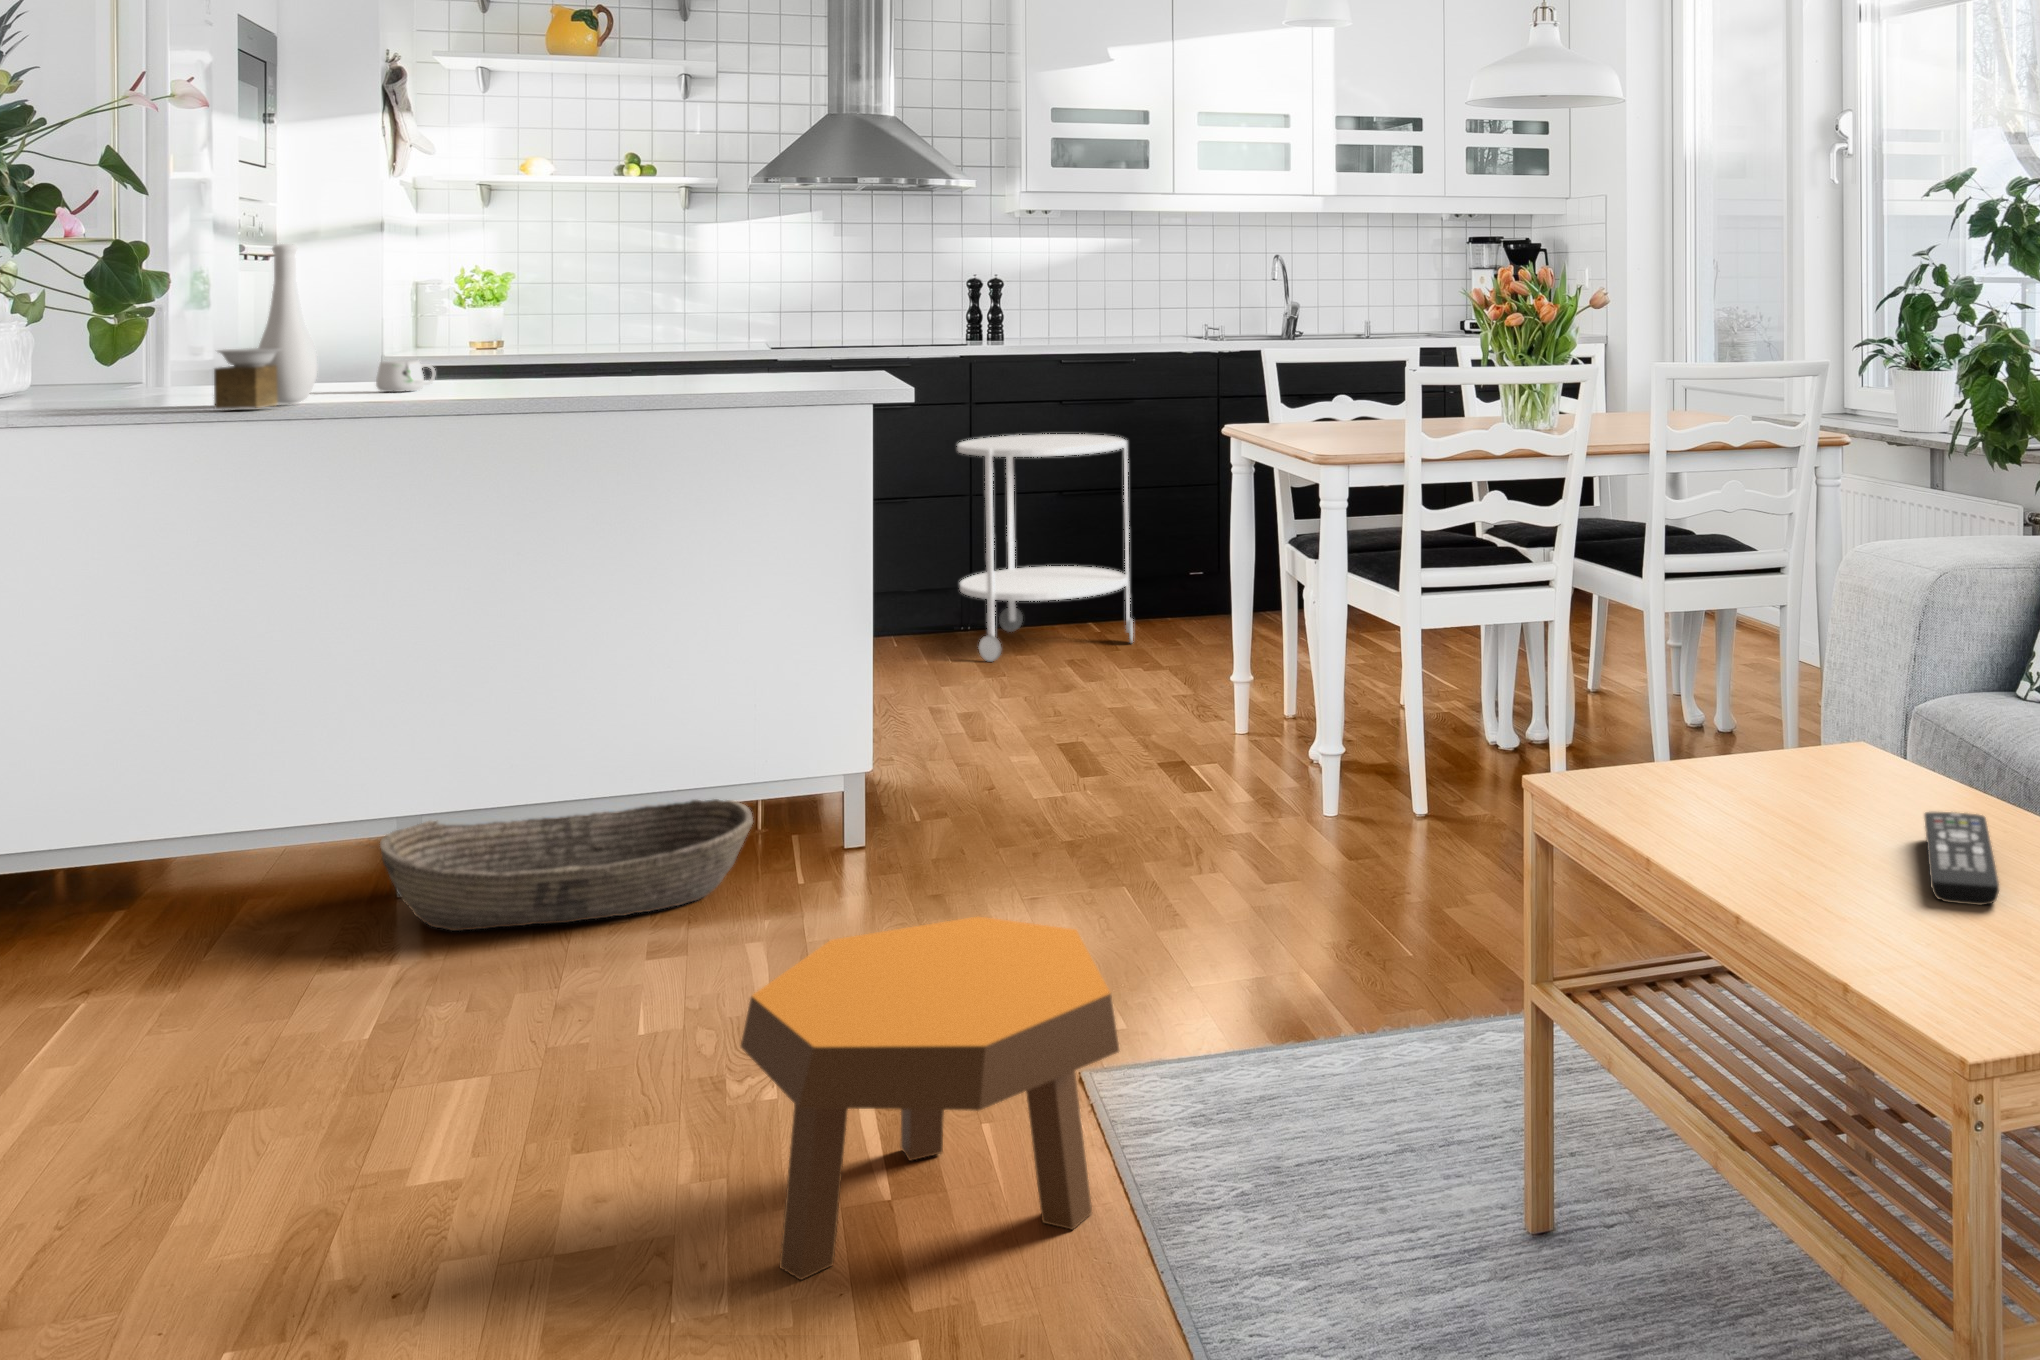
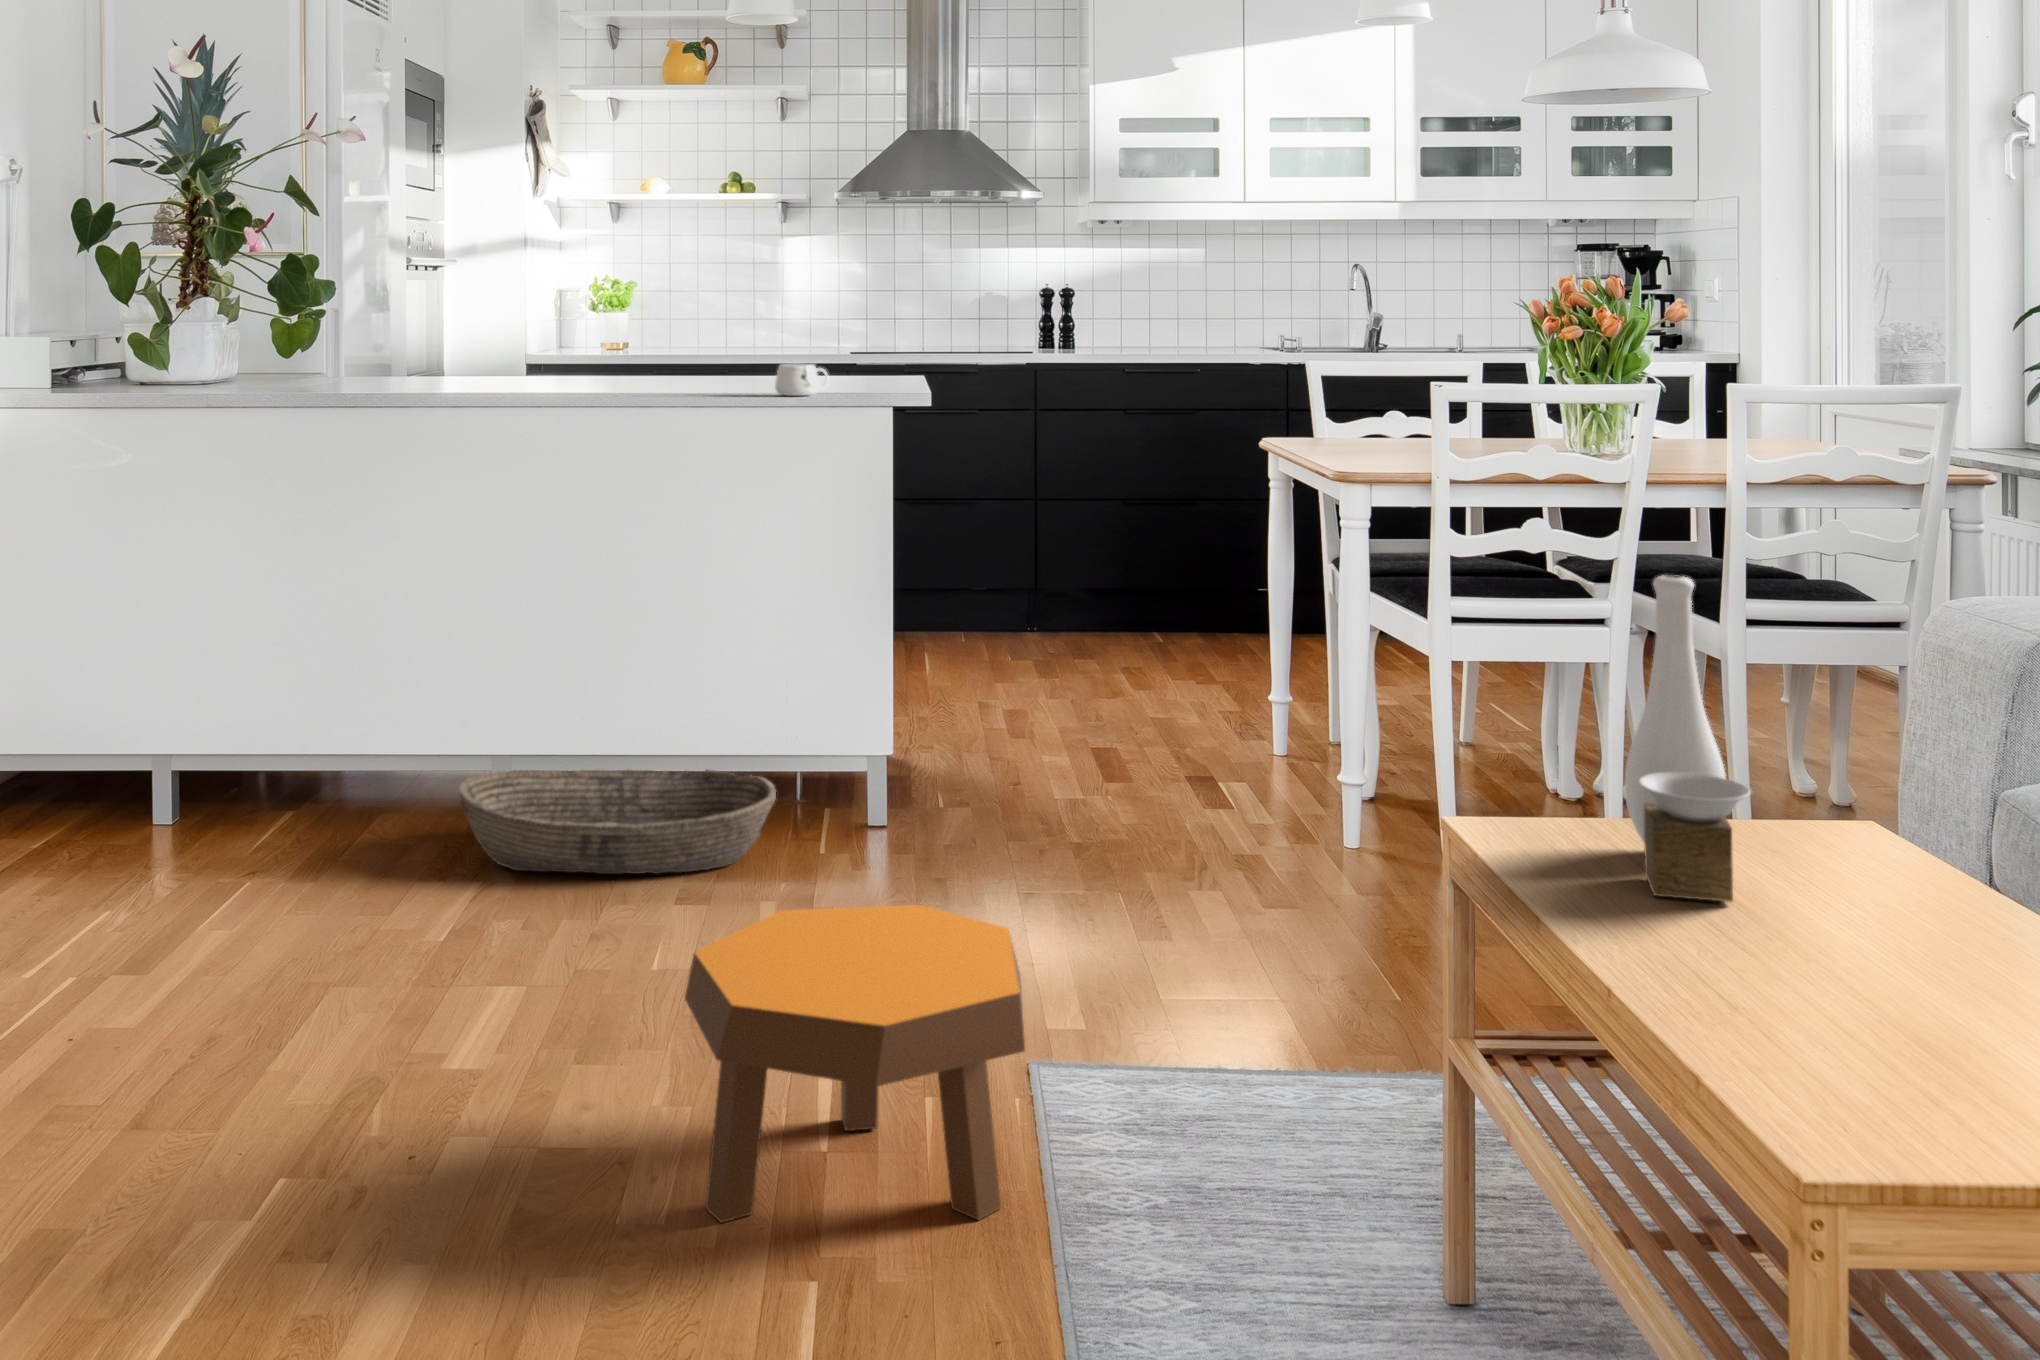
vase: present [214,244,318,409] -> present [1625,575,1751,902]
mug: present [376,360,435,392] -> present [775,364,828,396]
side table: present [957,434,1133,662] -> none [1025,445,1199,669]
remote control: present [1925,812,1999,905] -> none [1875,902,1986,1012]

